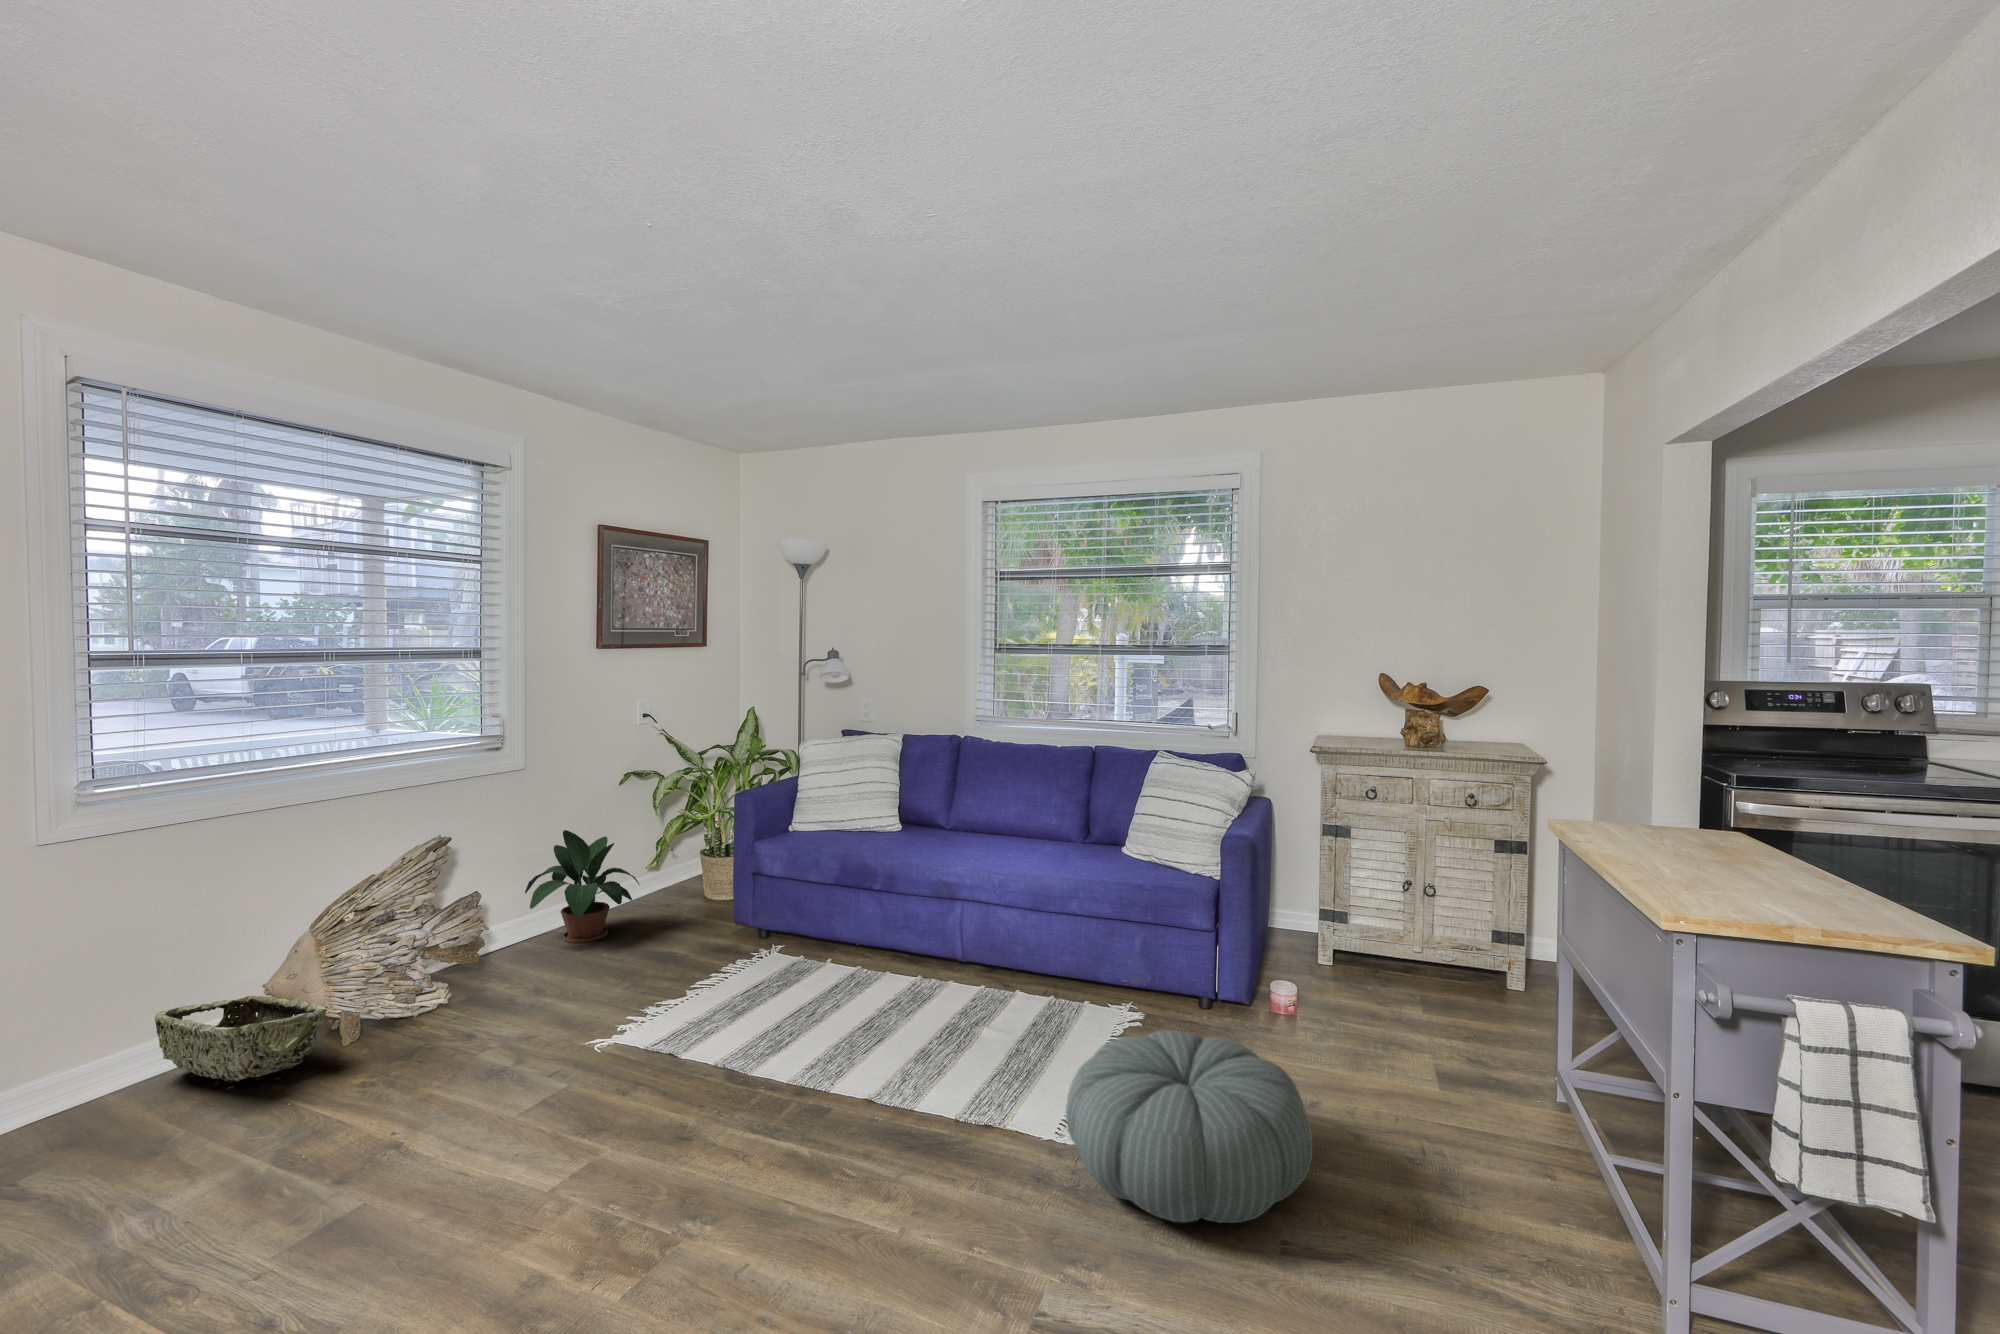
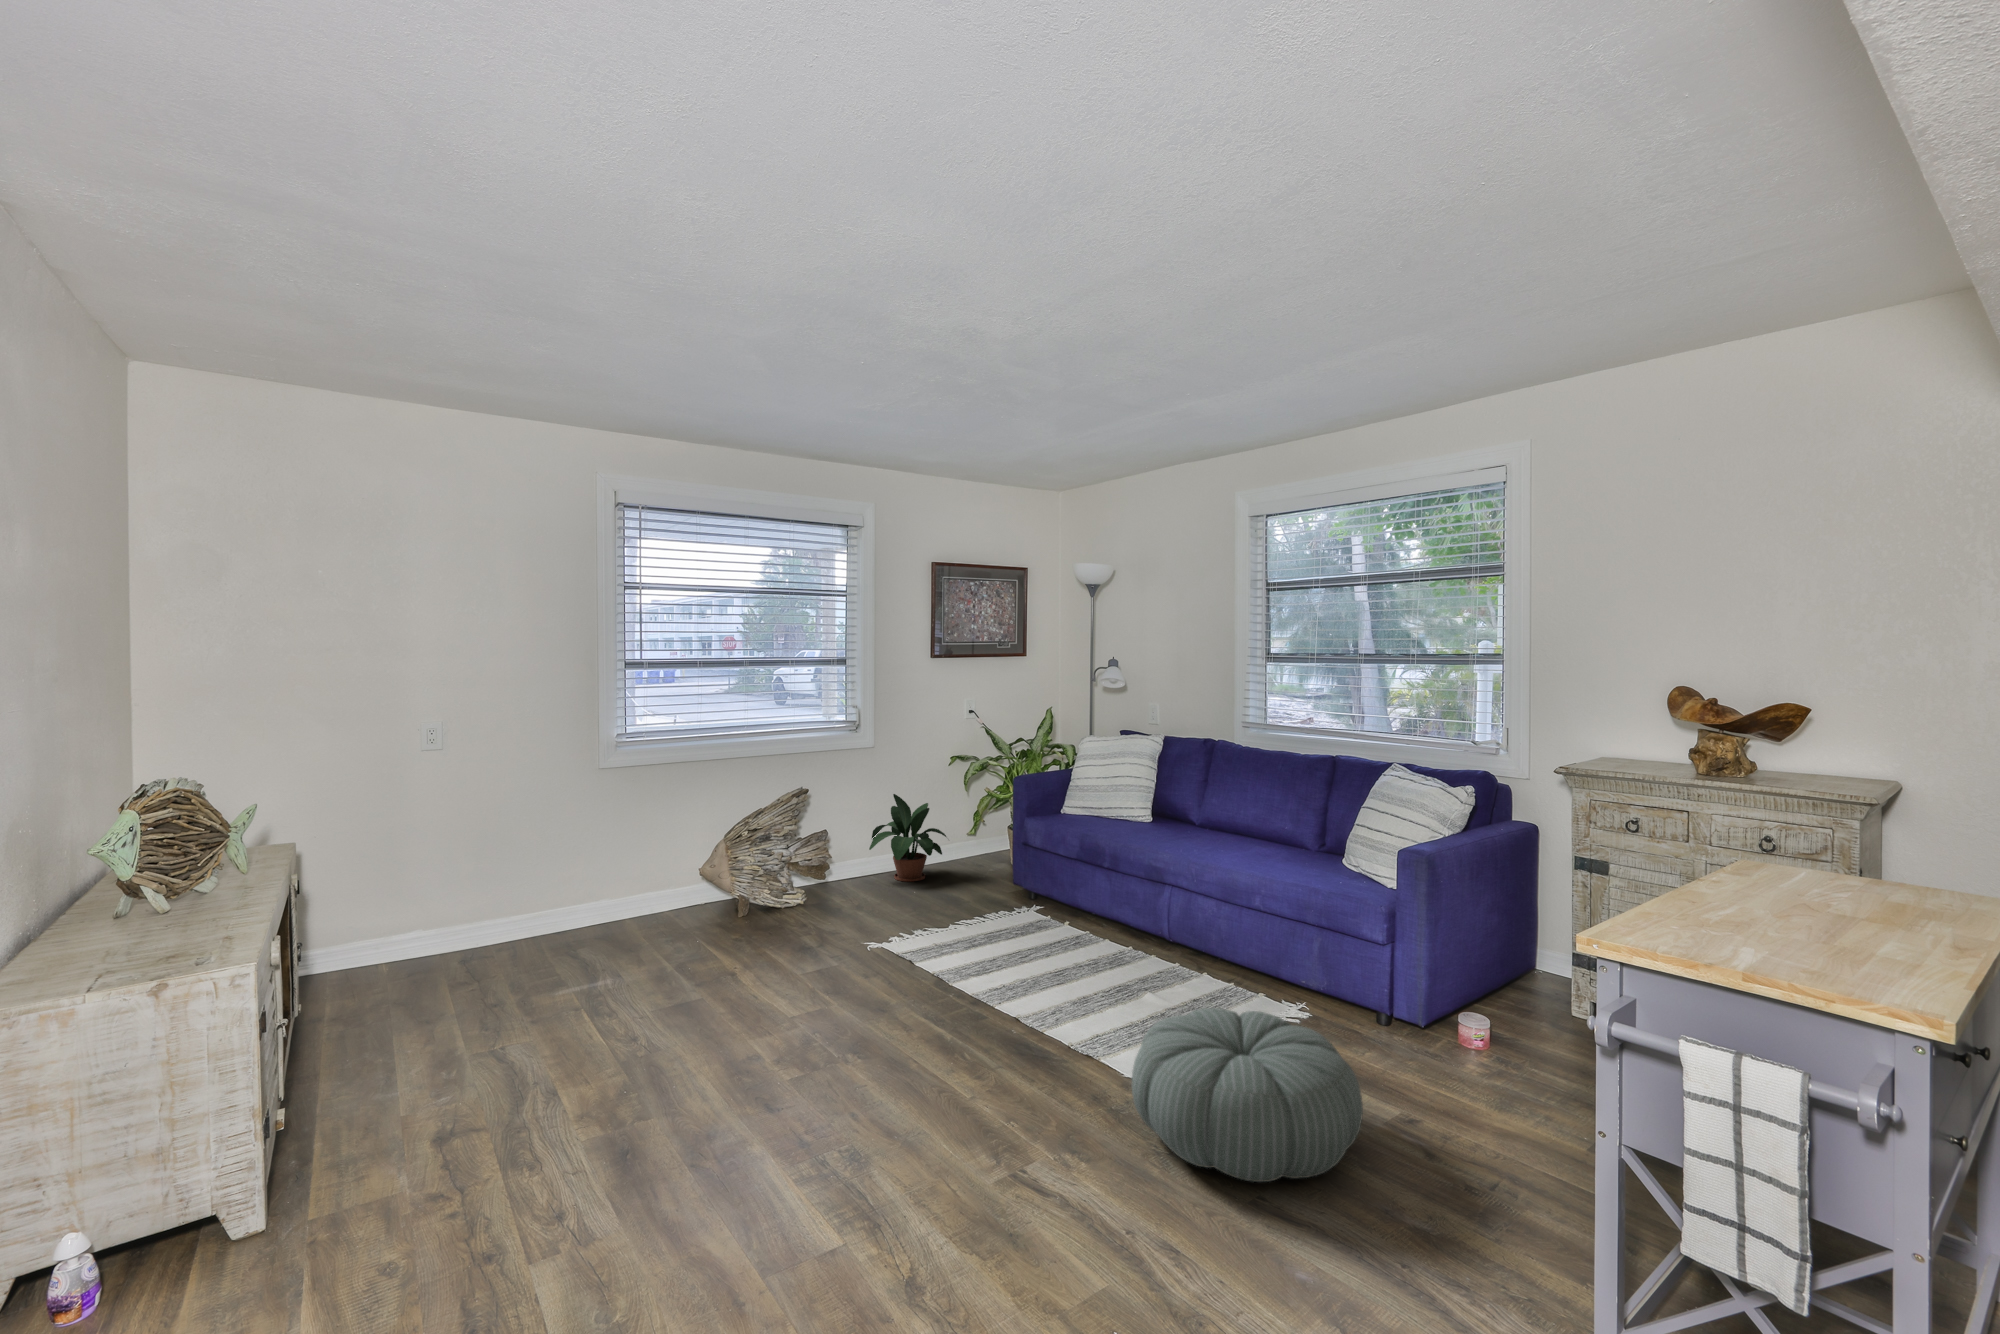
woven basket: present [155,996,326,1081] -> none [642,877,723,927]

